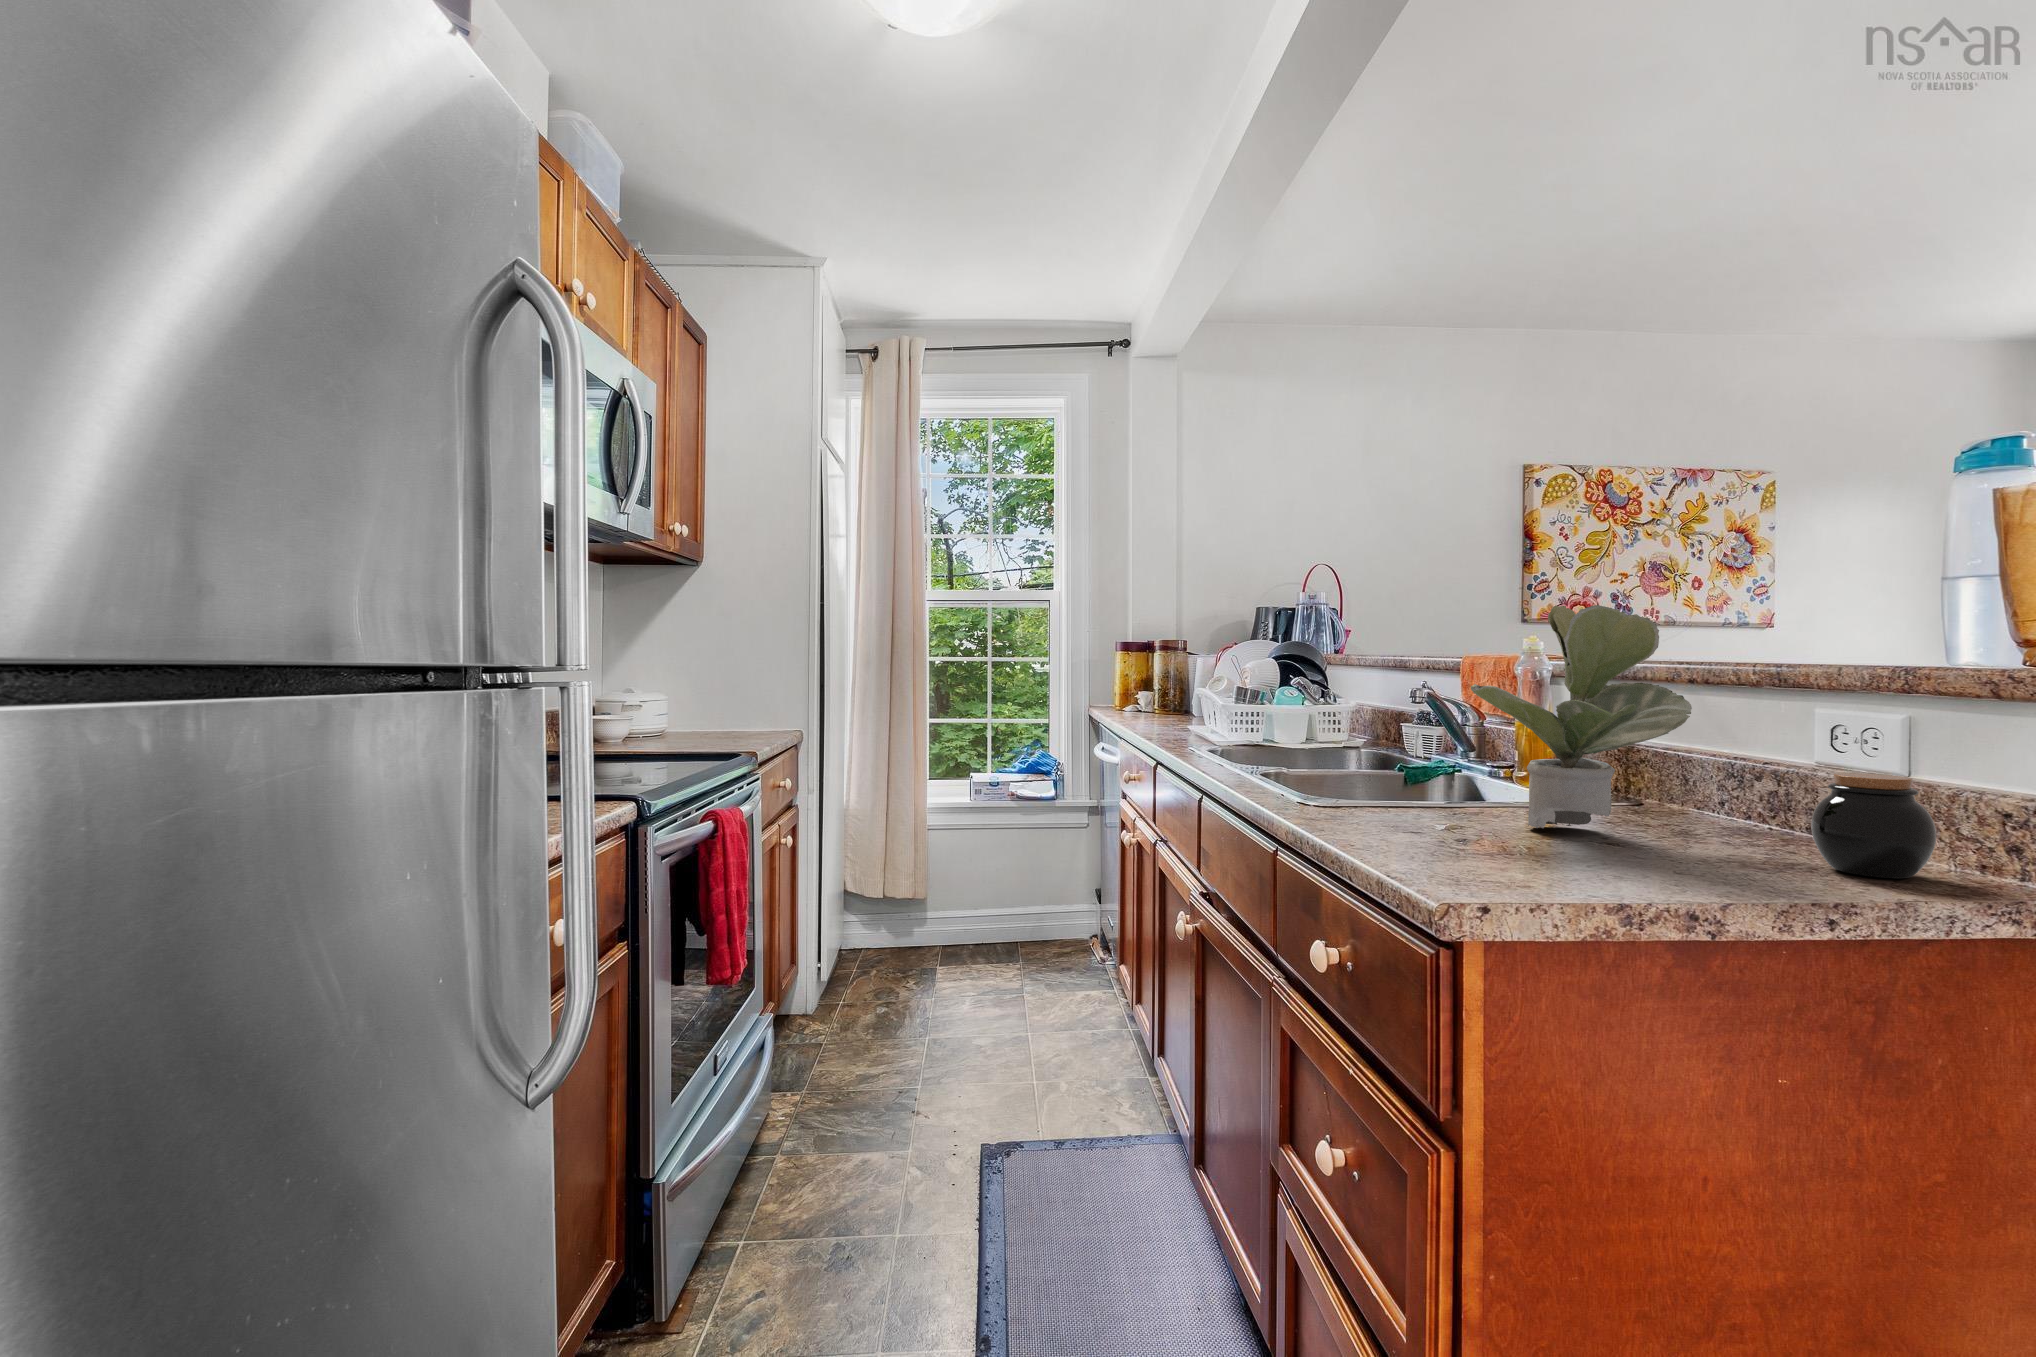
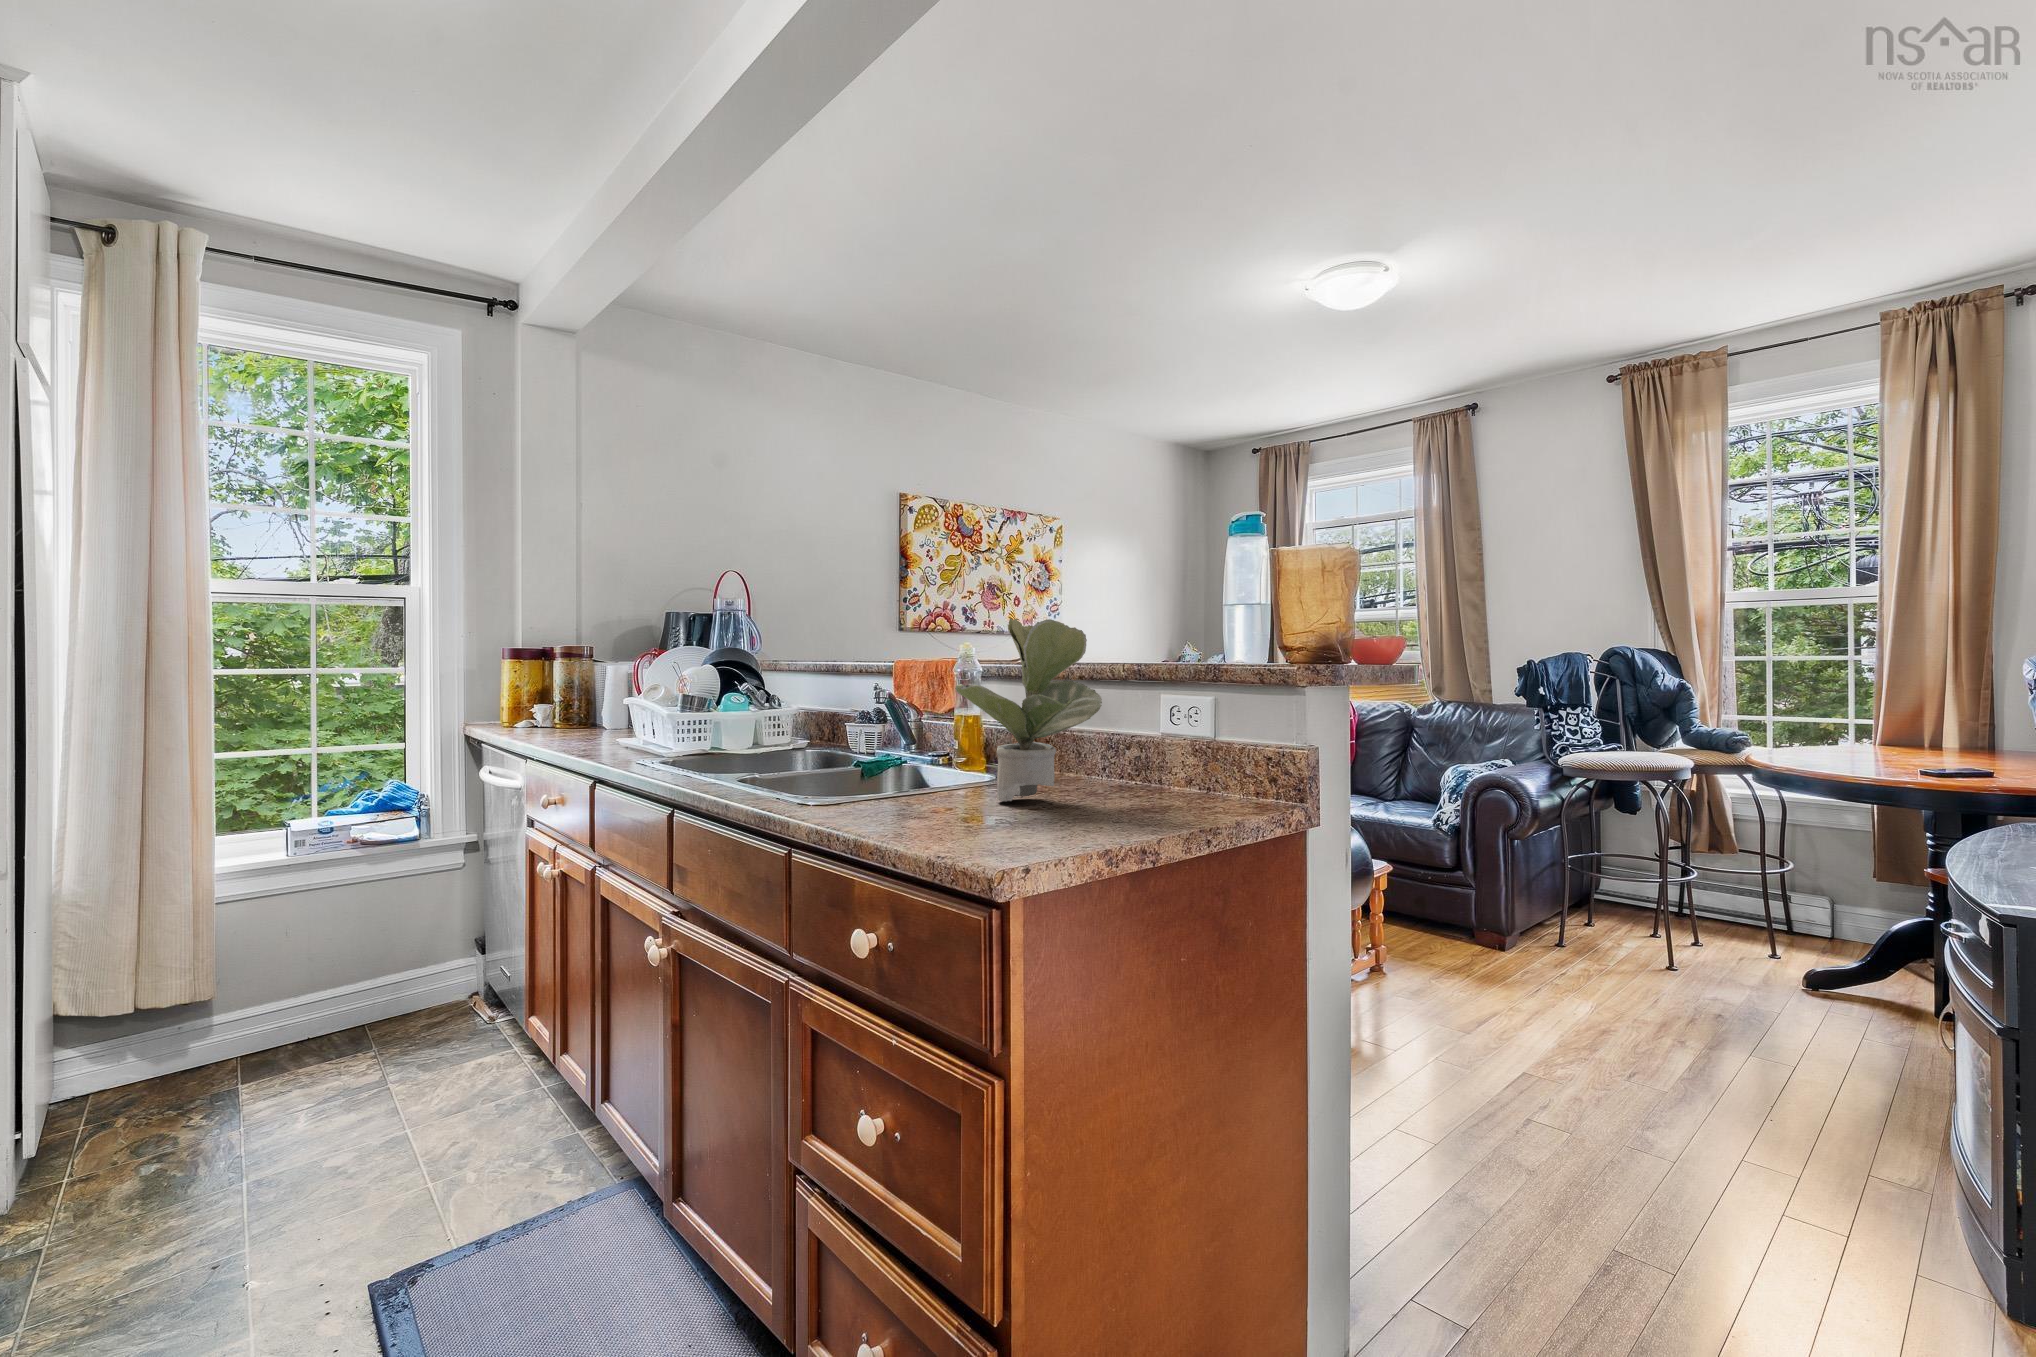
jar: present [1811,773,1936,878] -> none [1177,740,1239,809]

